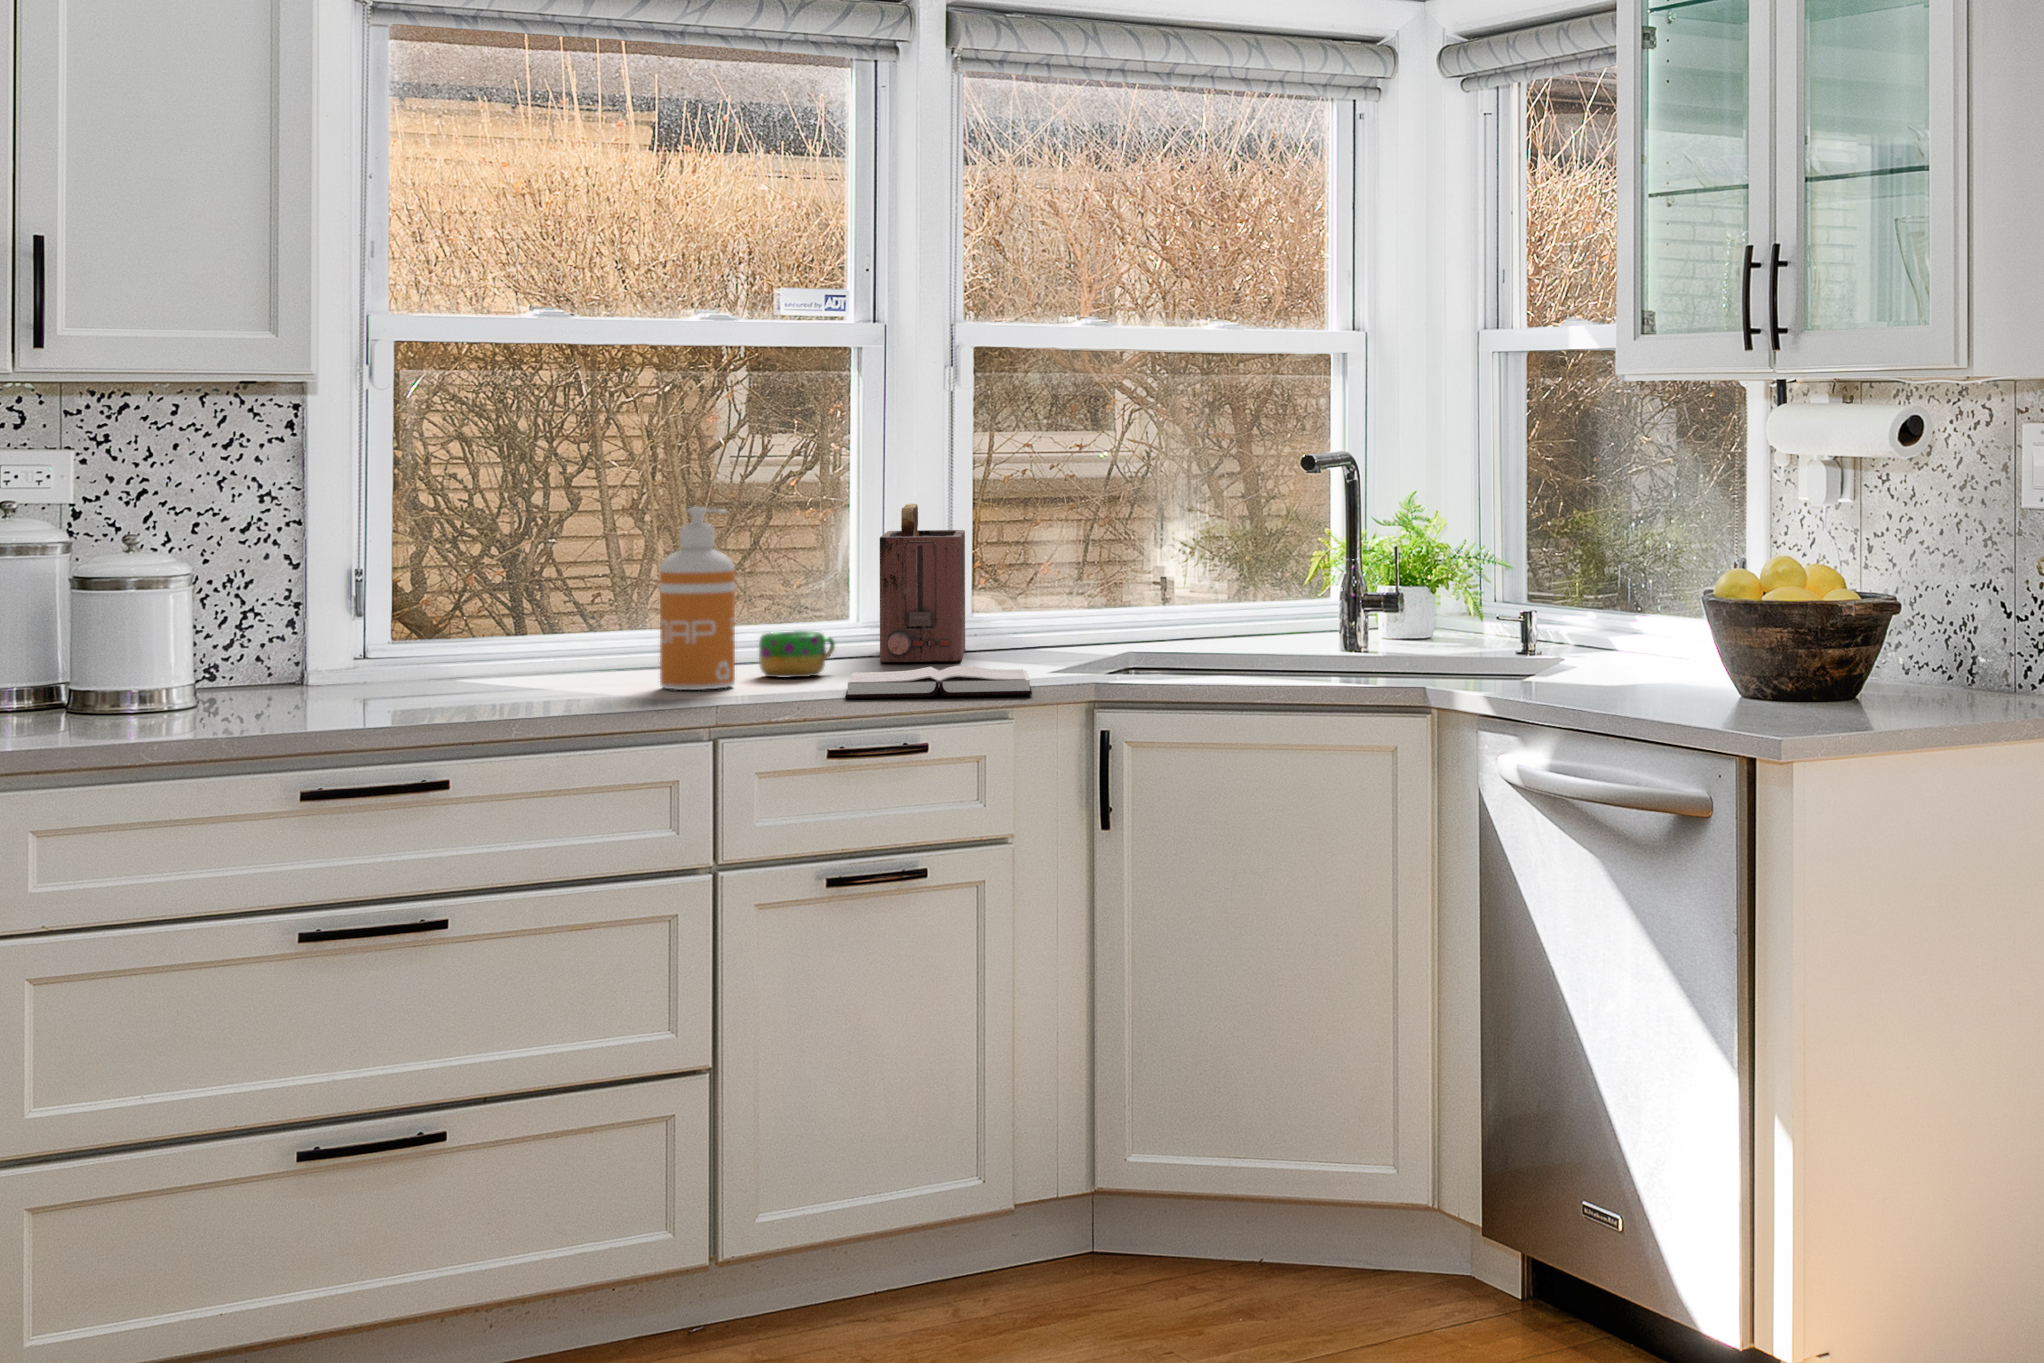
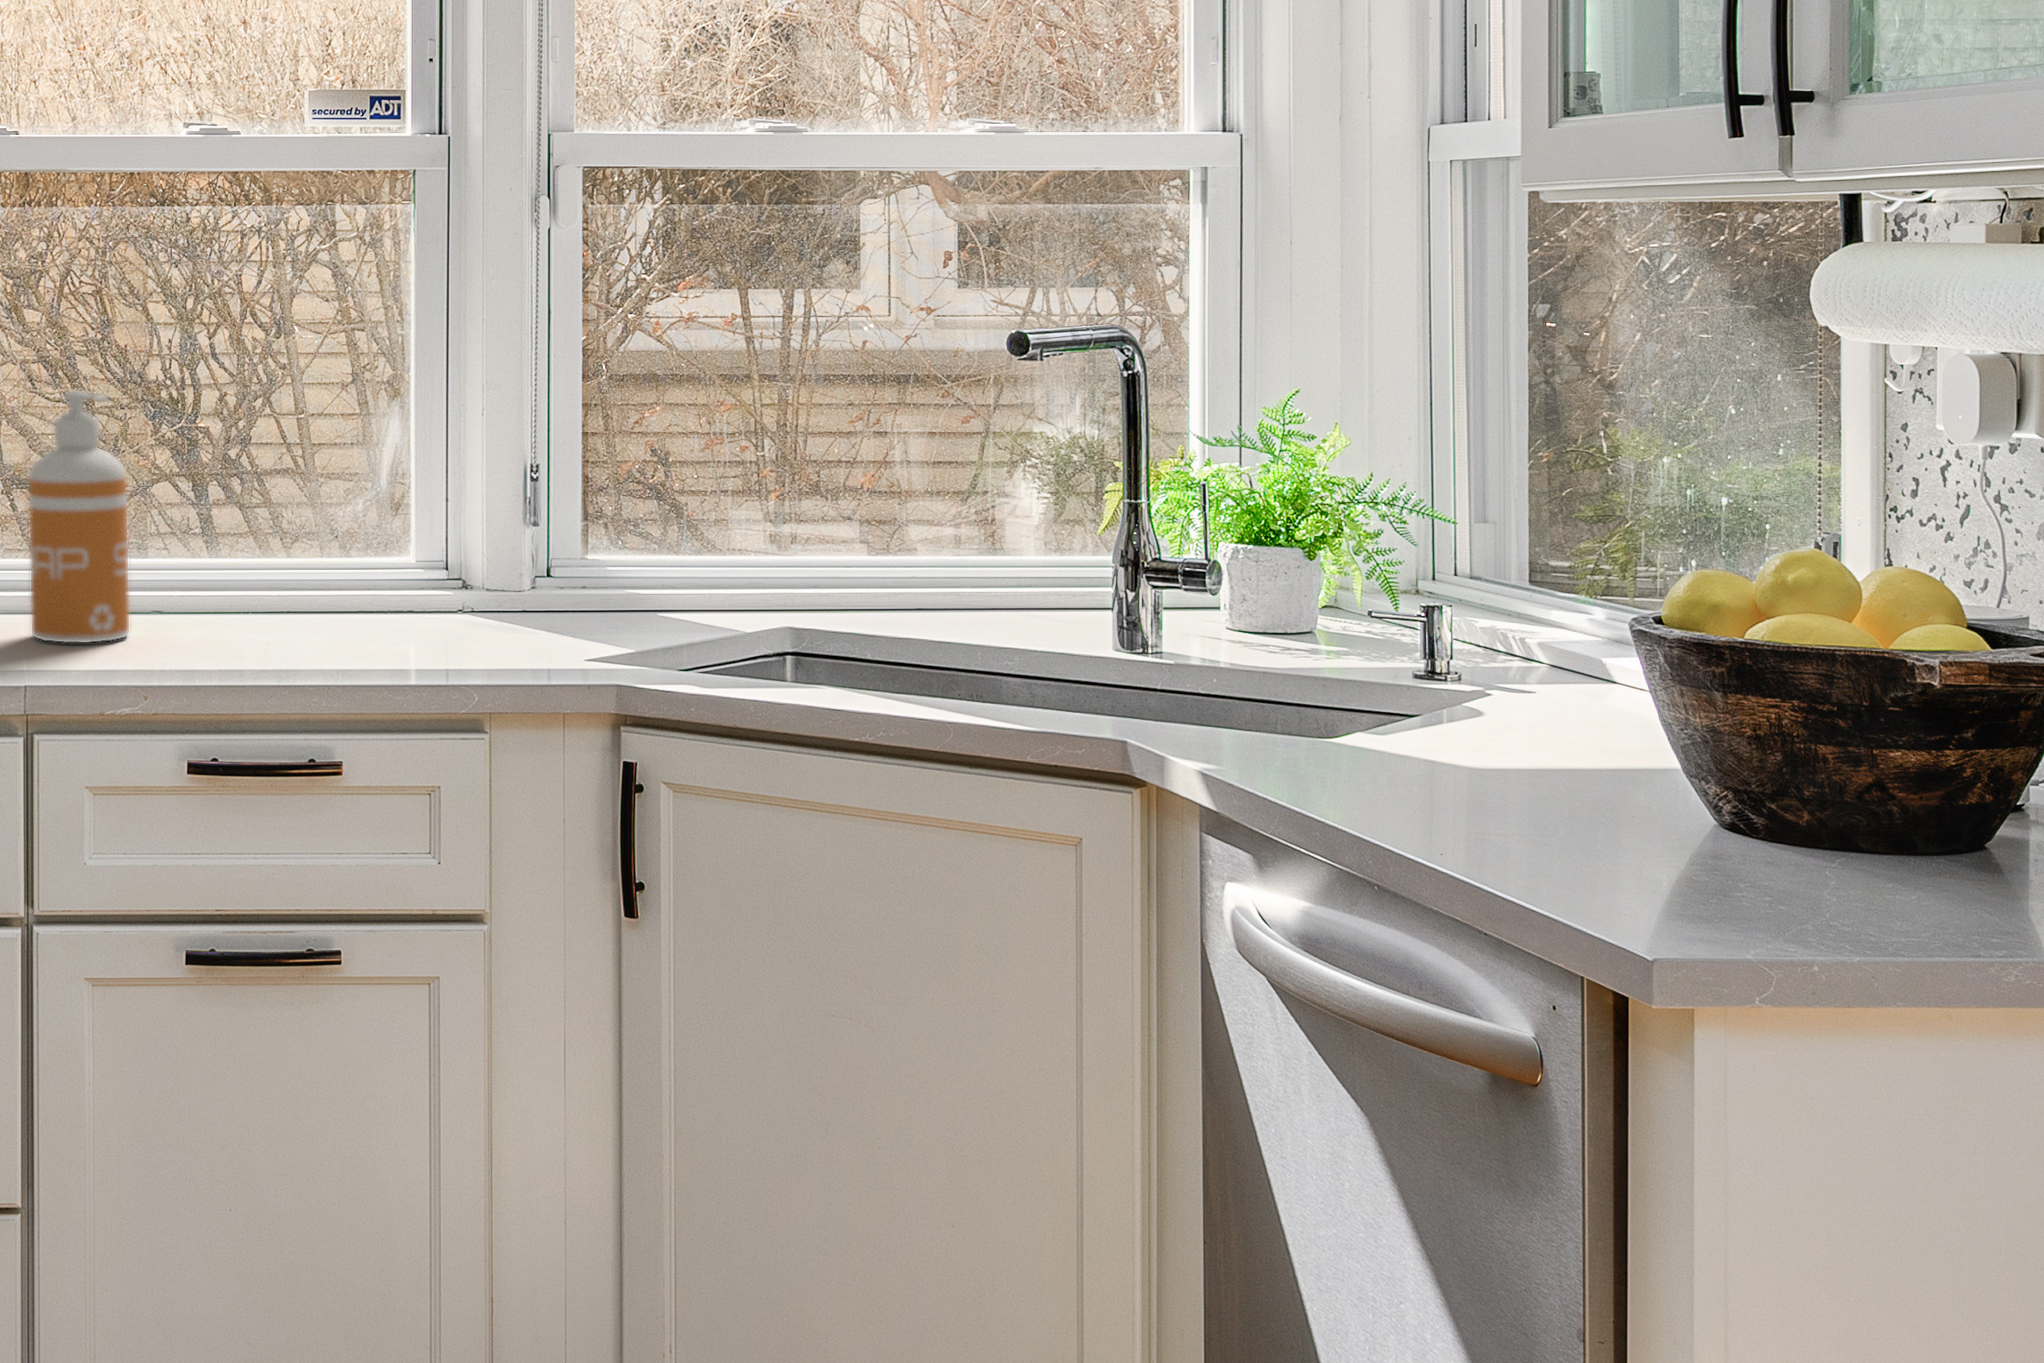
toaster: present [880,504,965,662] -> none [391,377,561,607]
mug: present [759,631,835,678] -> none [193,559,304,626]
hardback book: present [845,666,1032,698] -> none [215,630,517,689]

